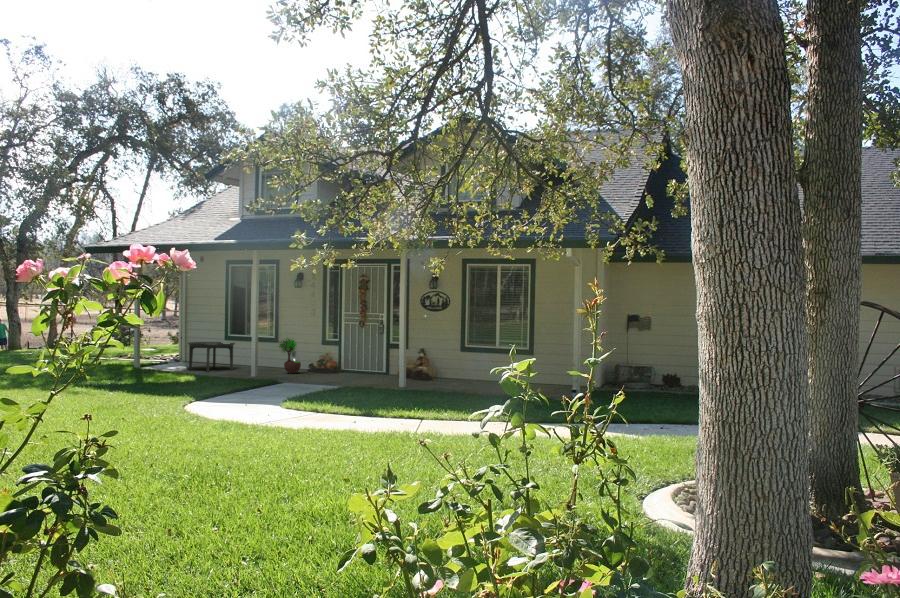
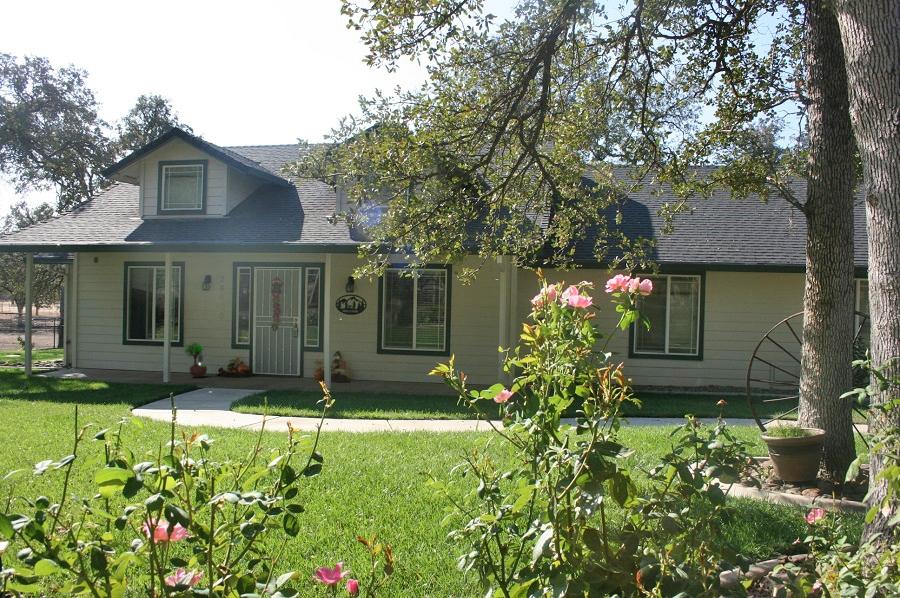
round table: present [188,342,235,372] -> none [79,347,132,378]

